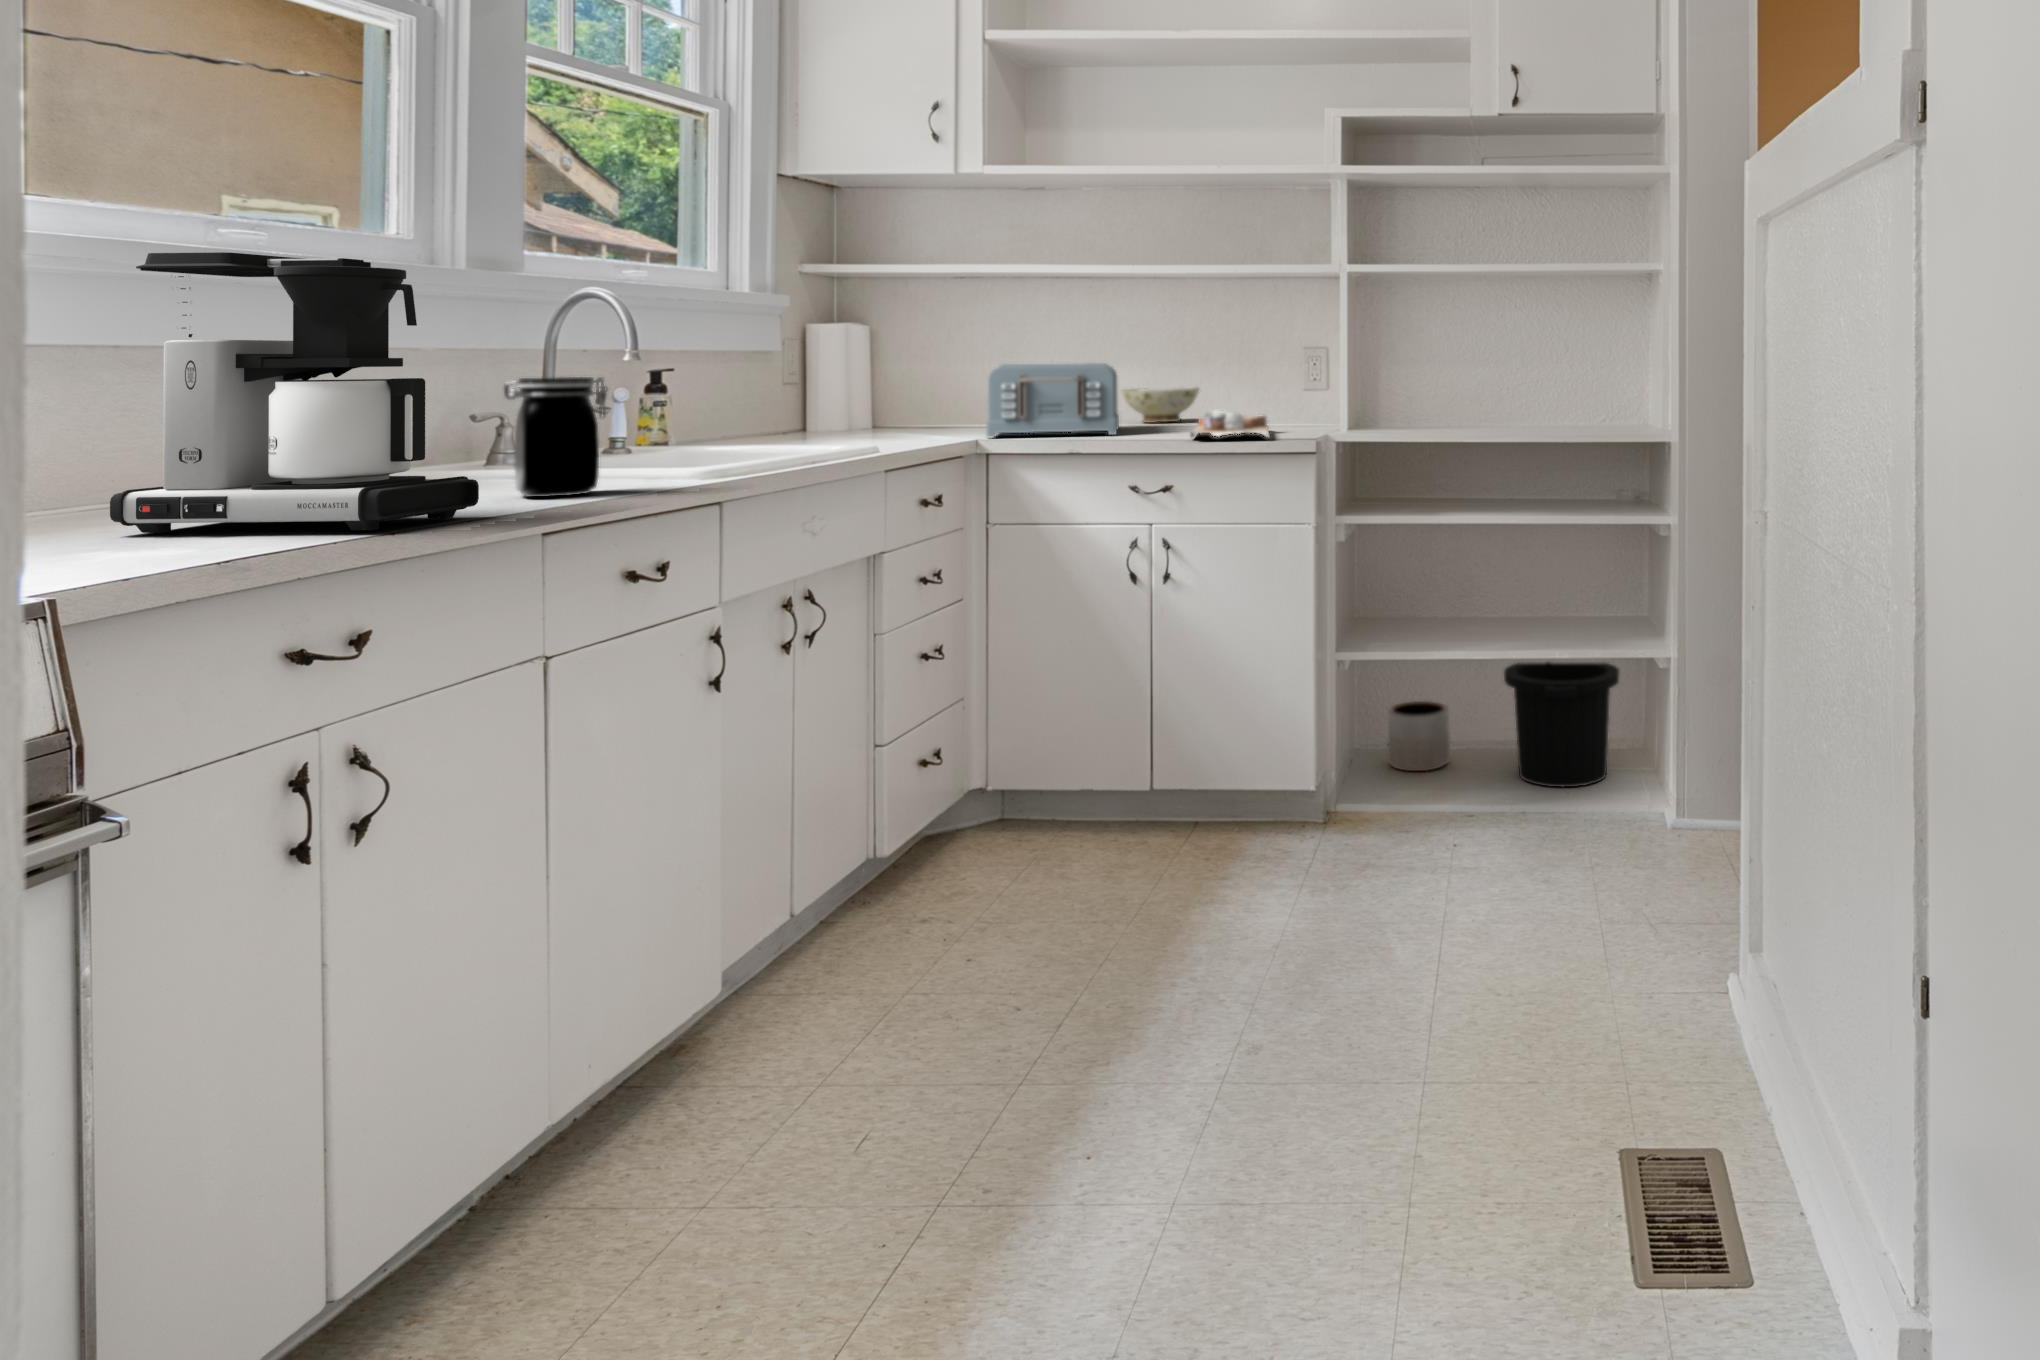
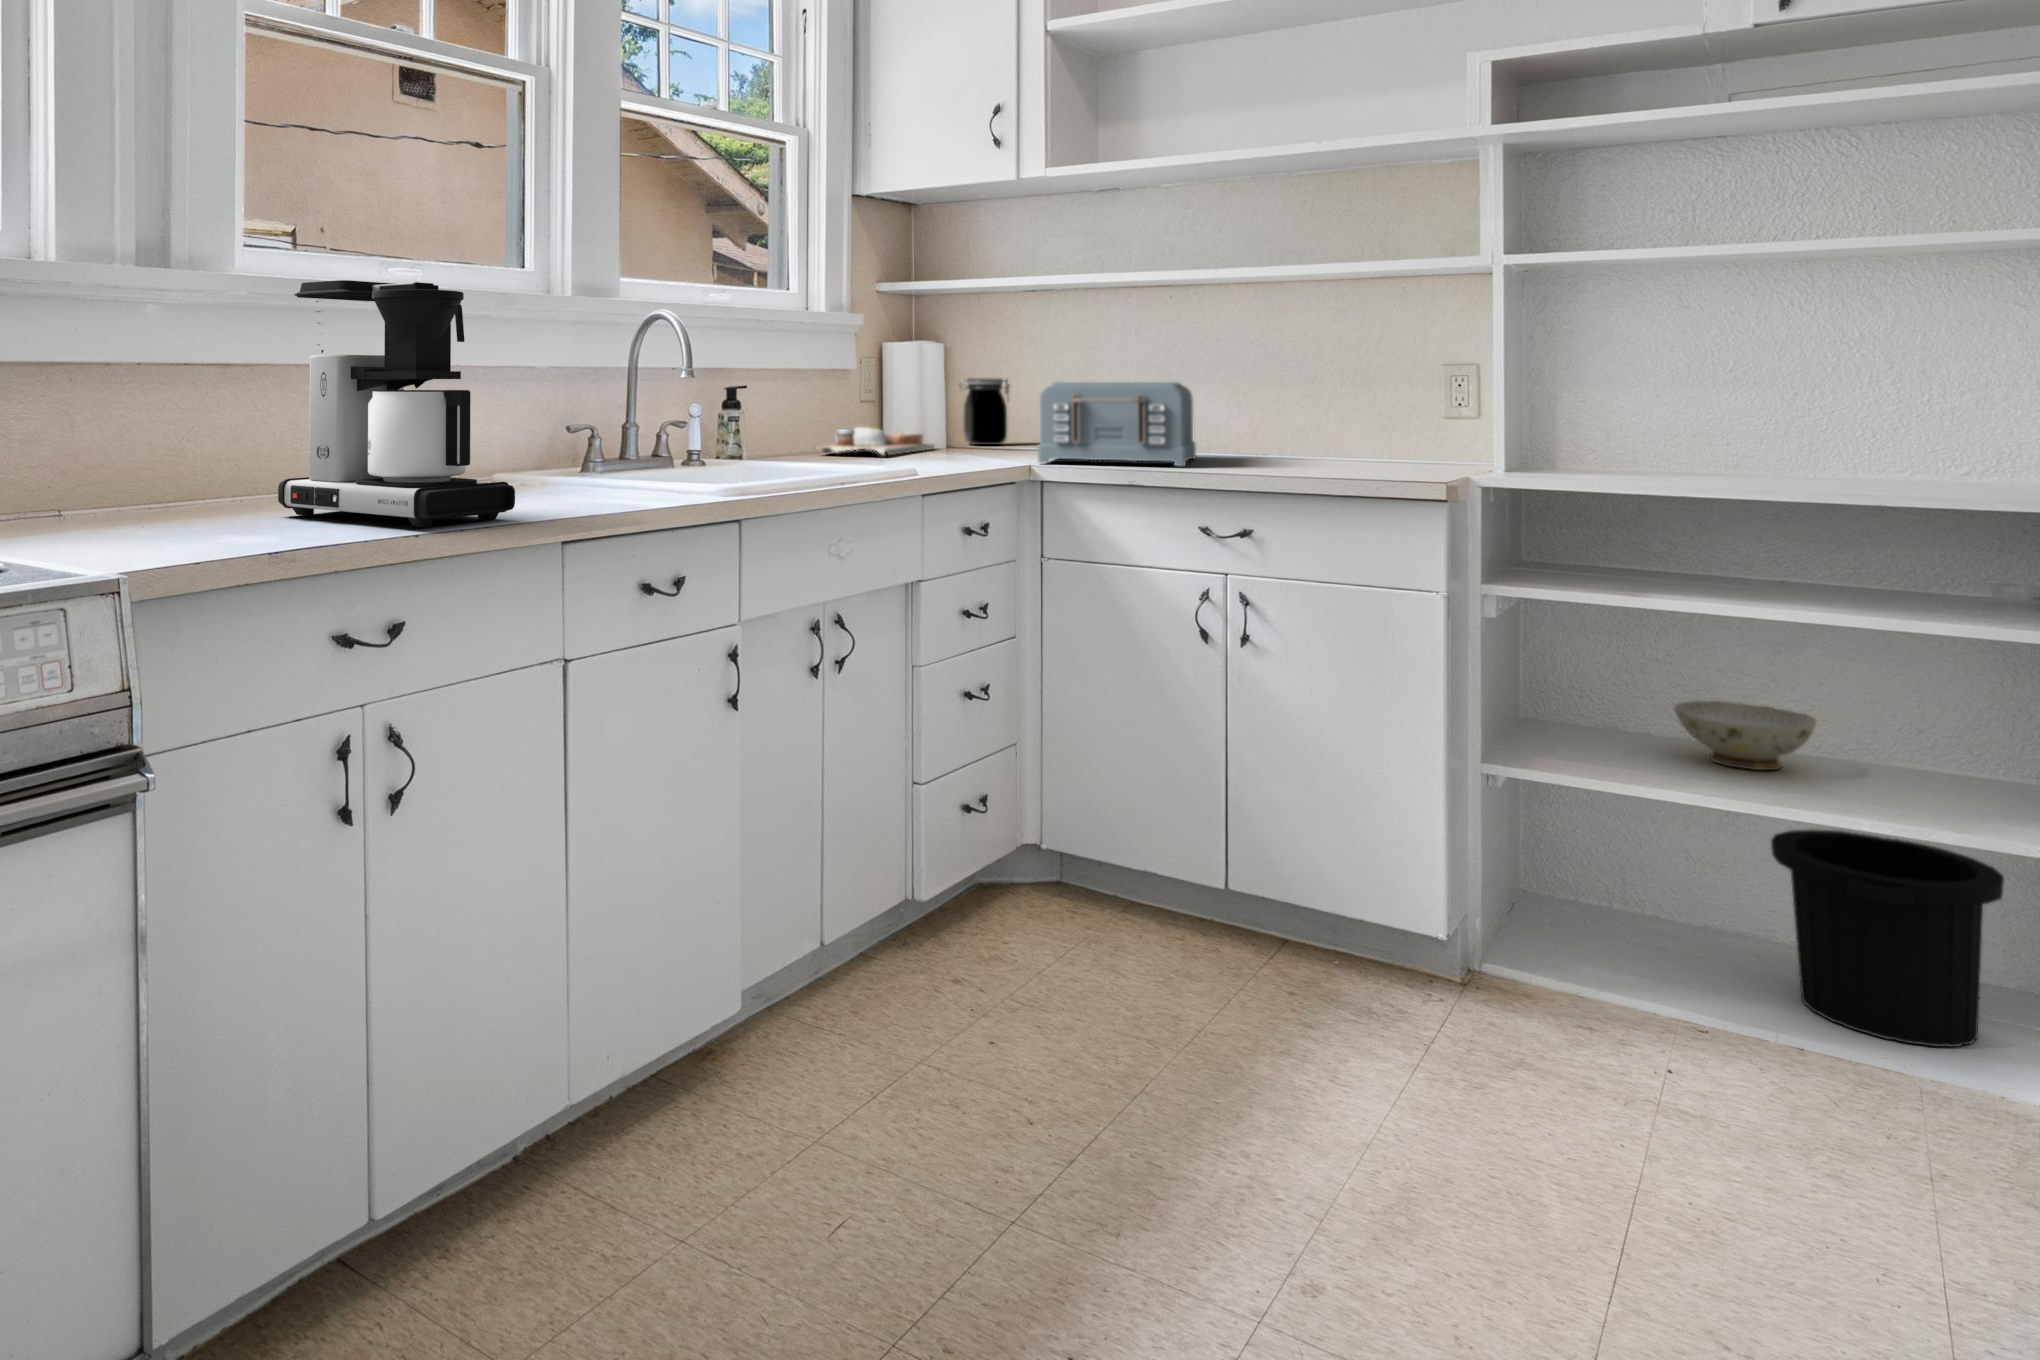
jar: present [504,377,608,497] -> present [961,379,1010,445]
ceramic bowl: present [1122,388,1199,423] -> present [1674,701,1816,770]
cutting board: present [1191,411,1270,438] -> present [820,427,935,455]
planter: present [1387,701,1450,771] -> none [1572,851,1677,955]

